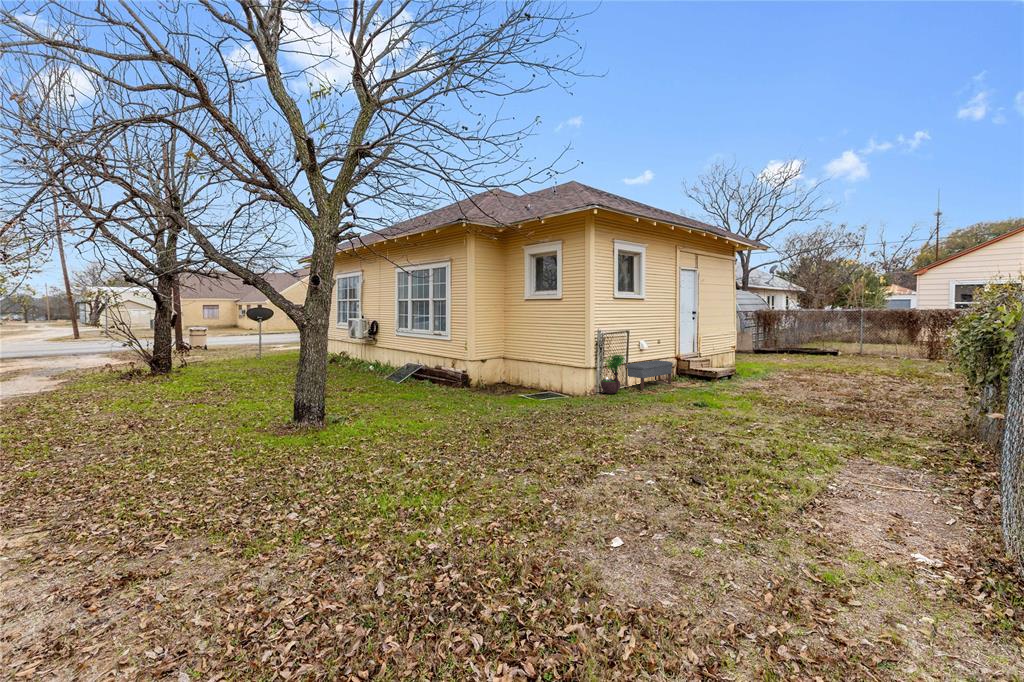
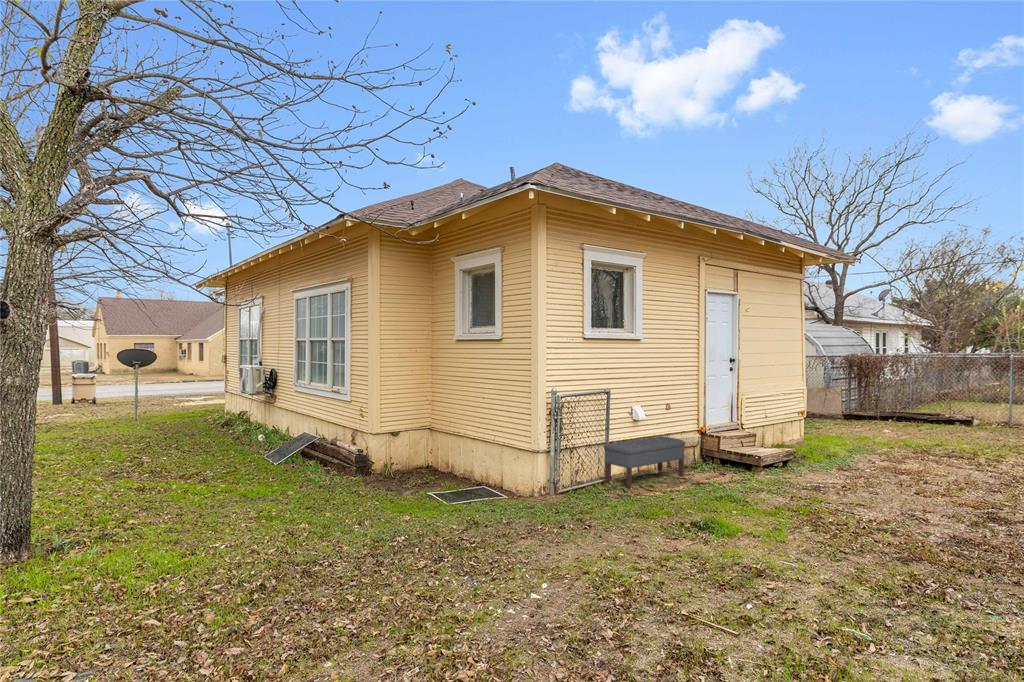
potted tree: present [601,354,625,394] -> none [557,423,599,494]

